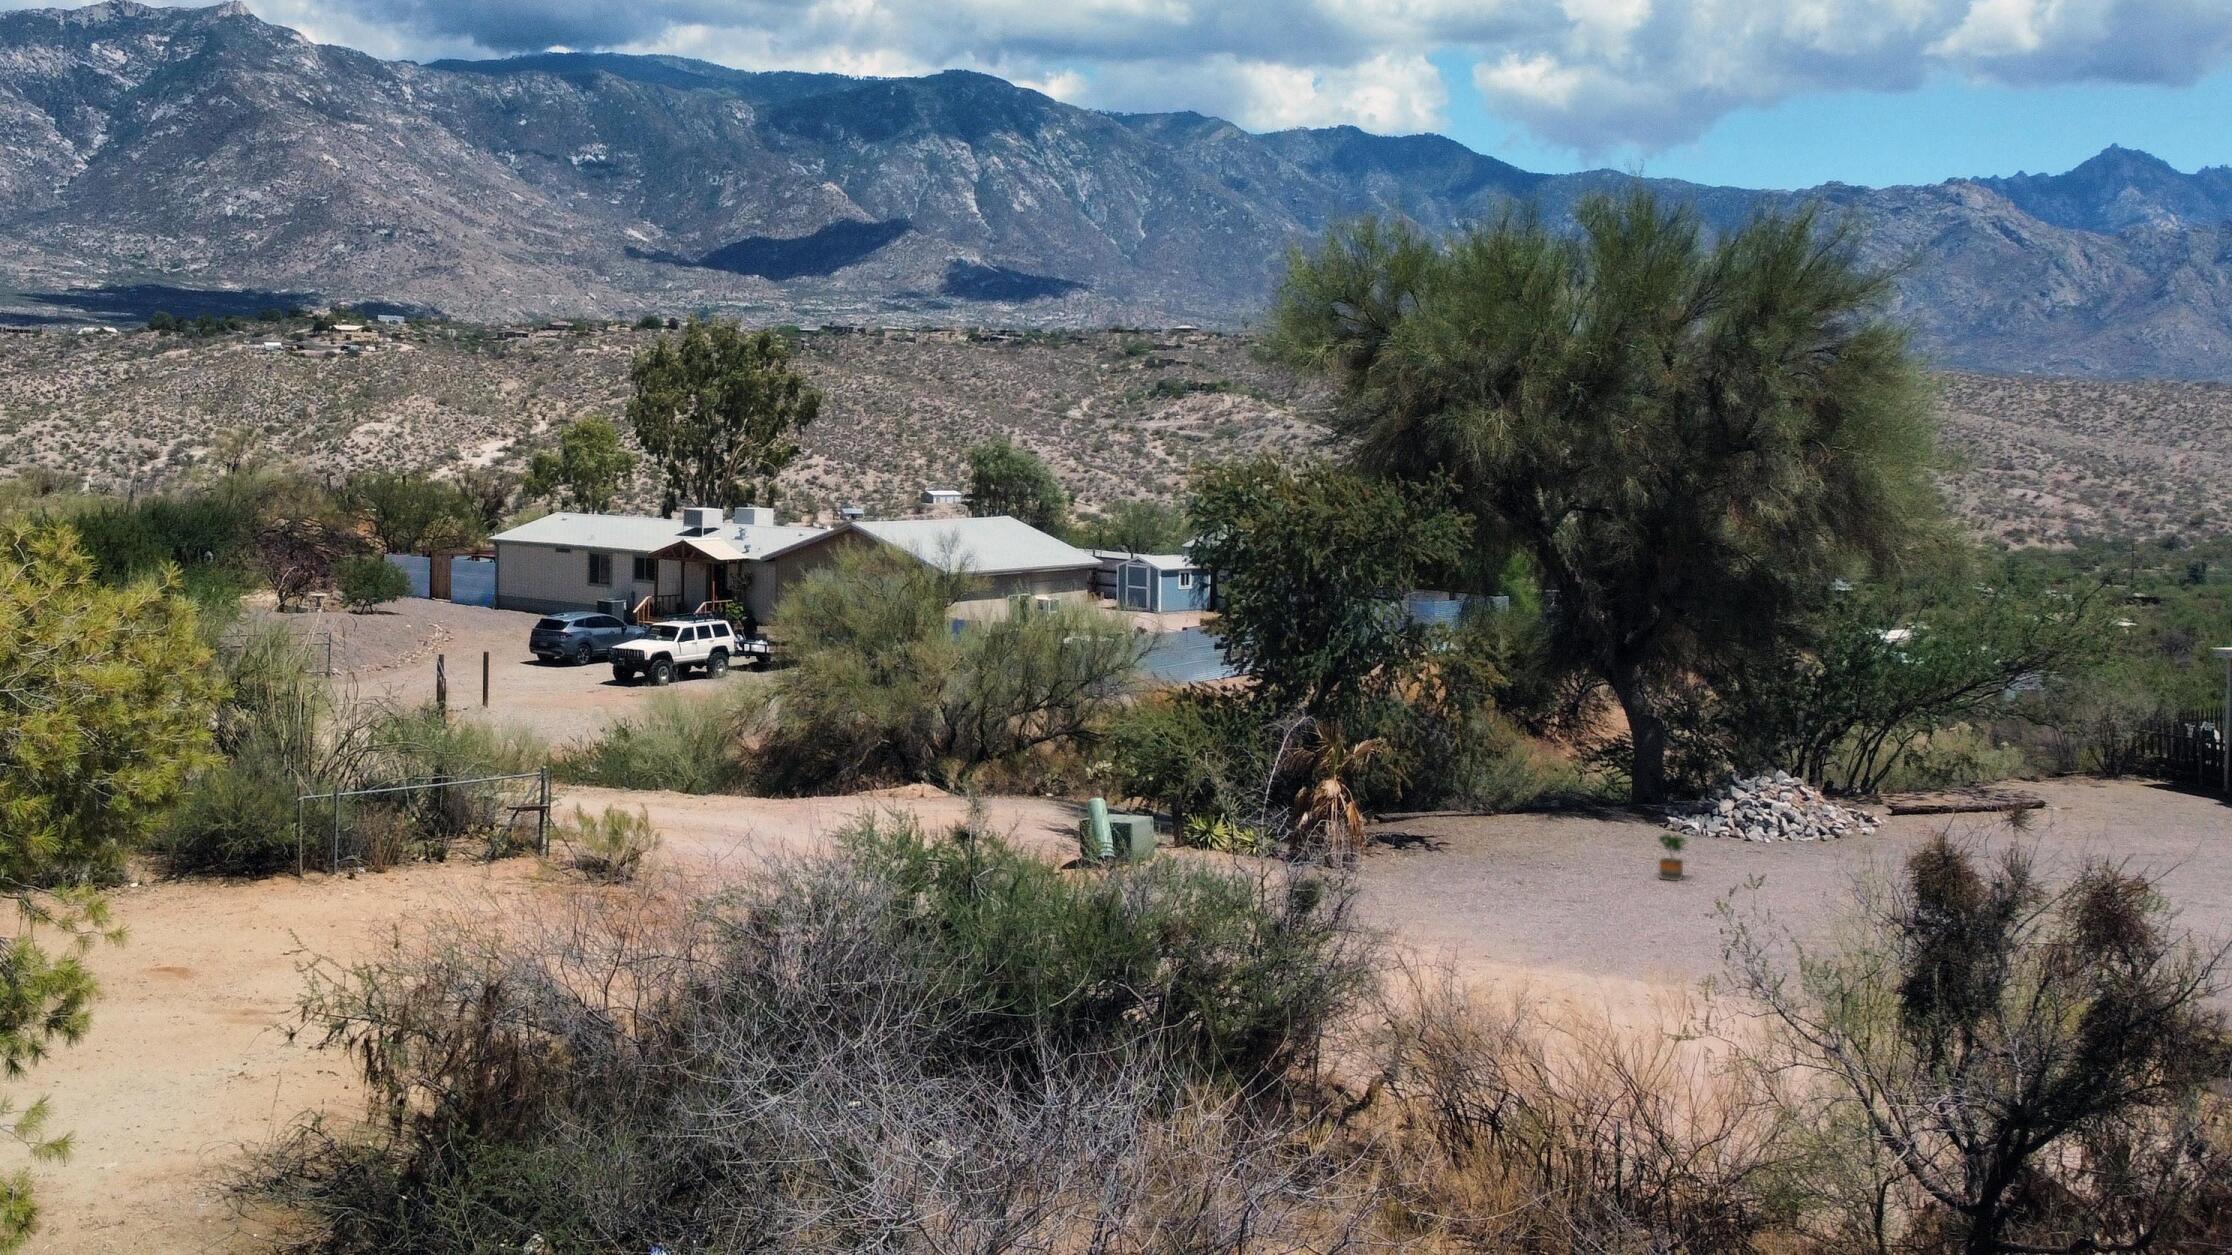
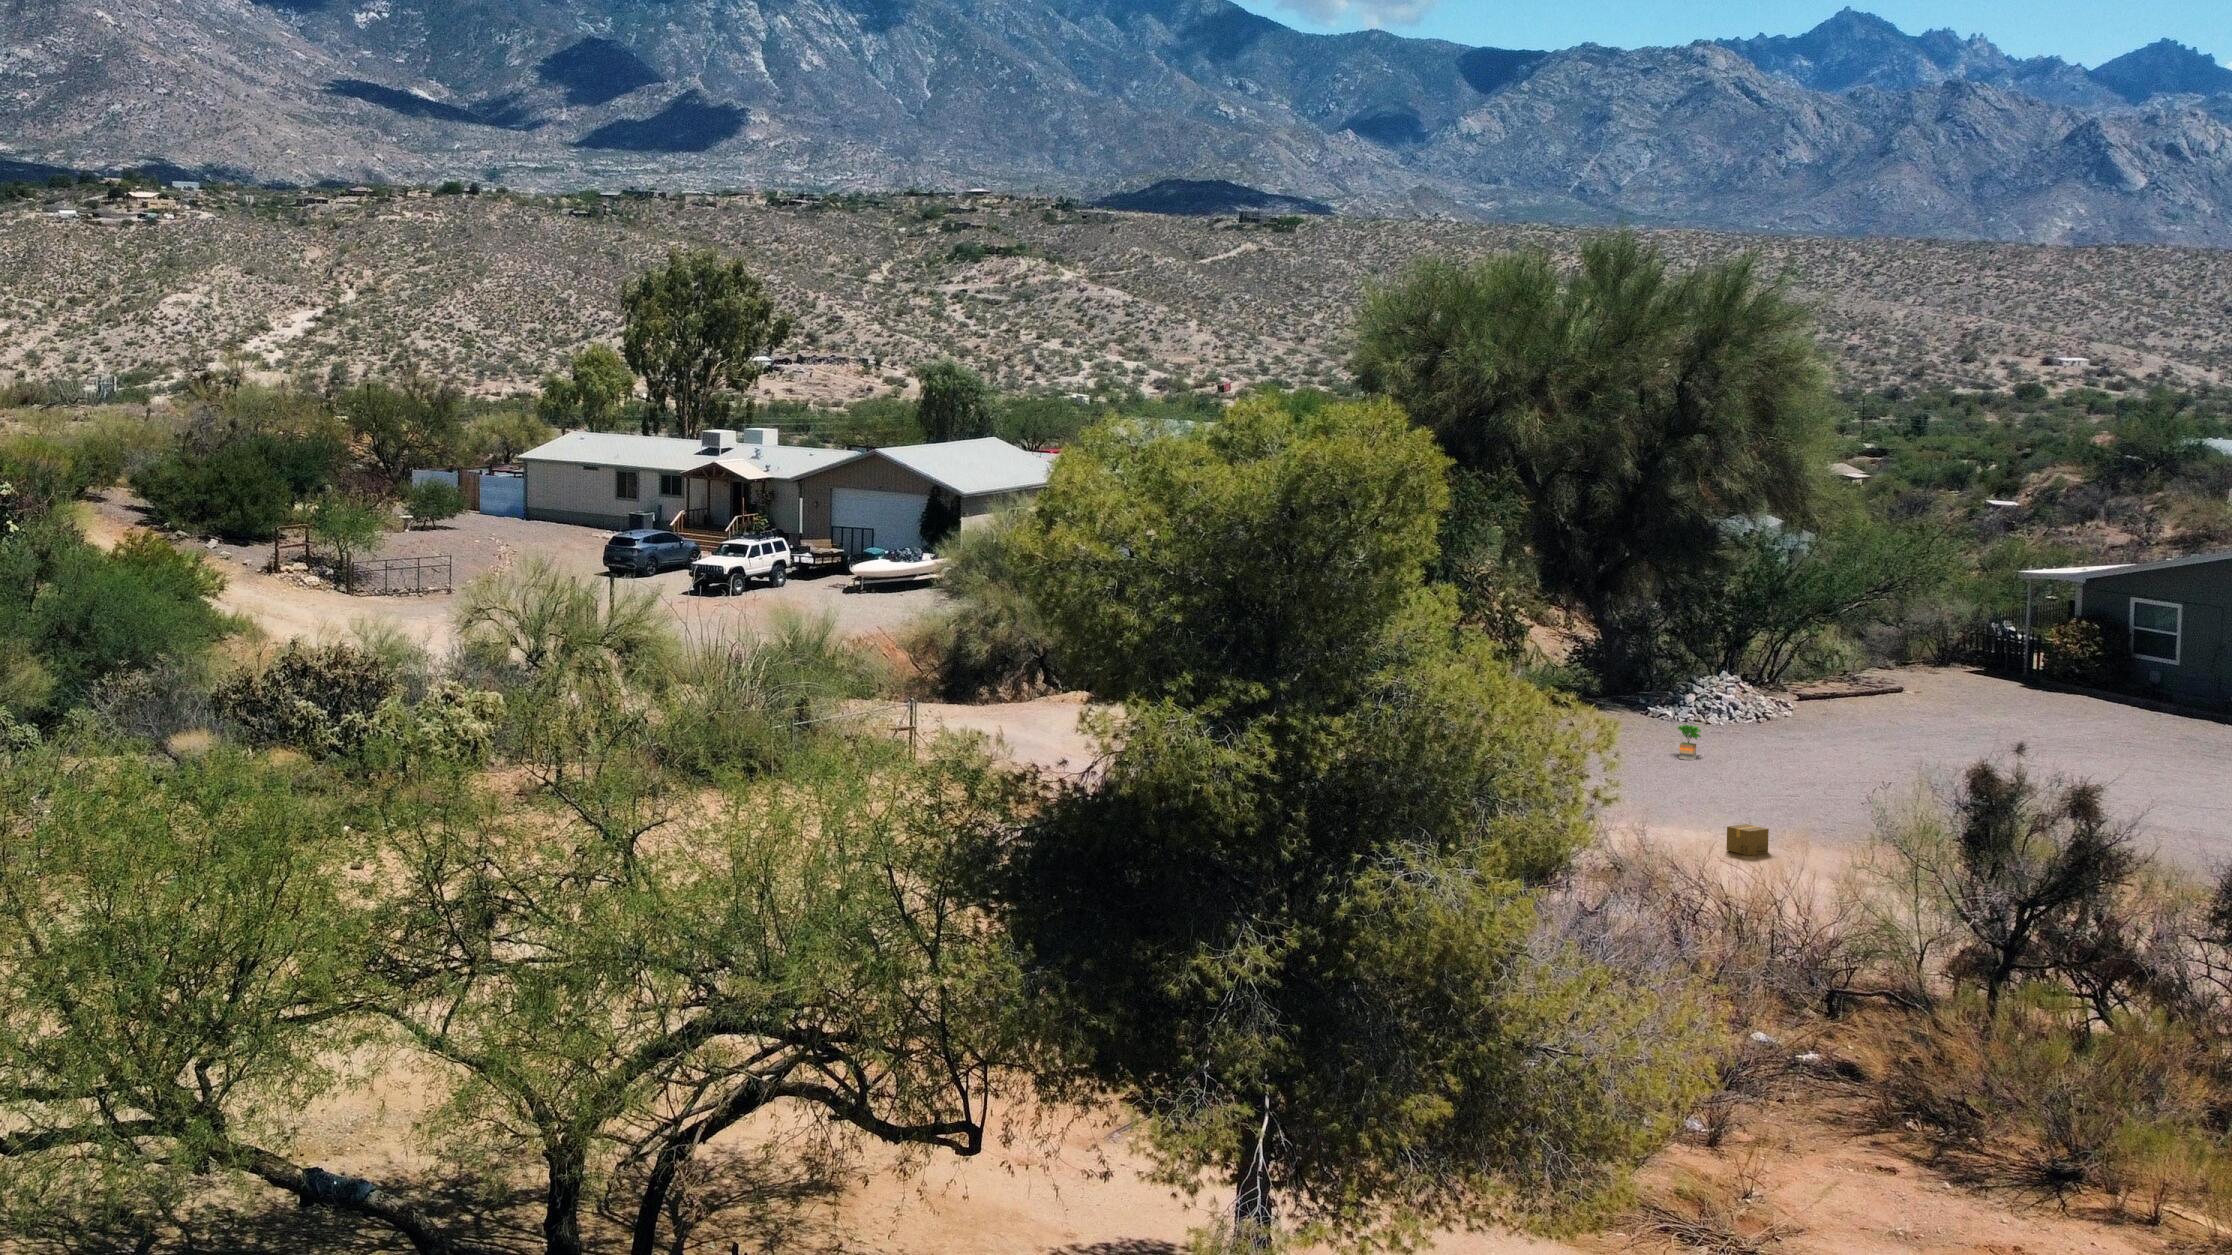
cardboard box: none [1602,956,1659,1000] -> present [1726,824,1769,856]

